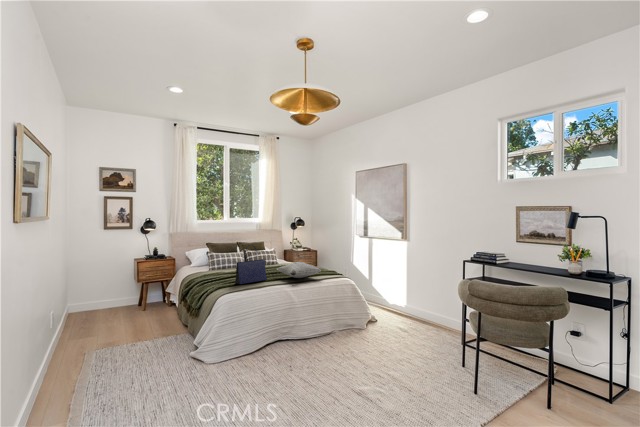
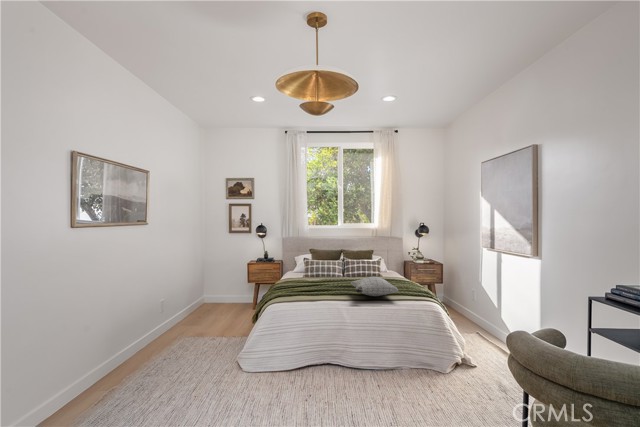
tote bag: present [235,245,267,284] -> none [300,253,339,296]

